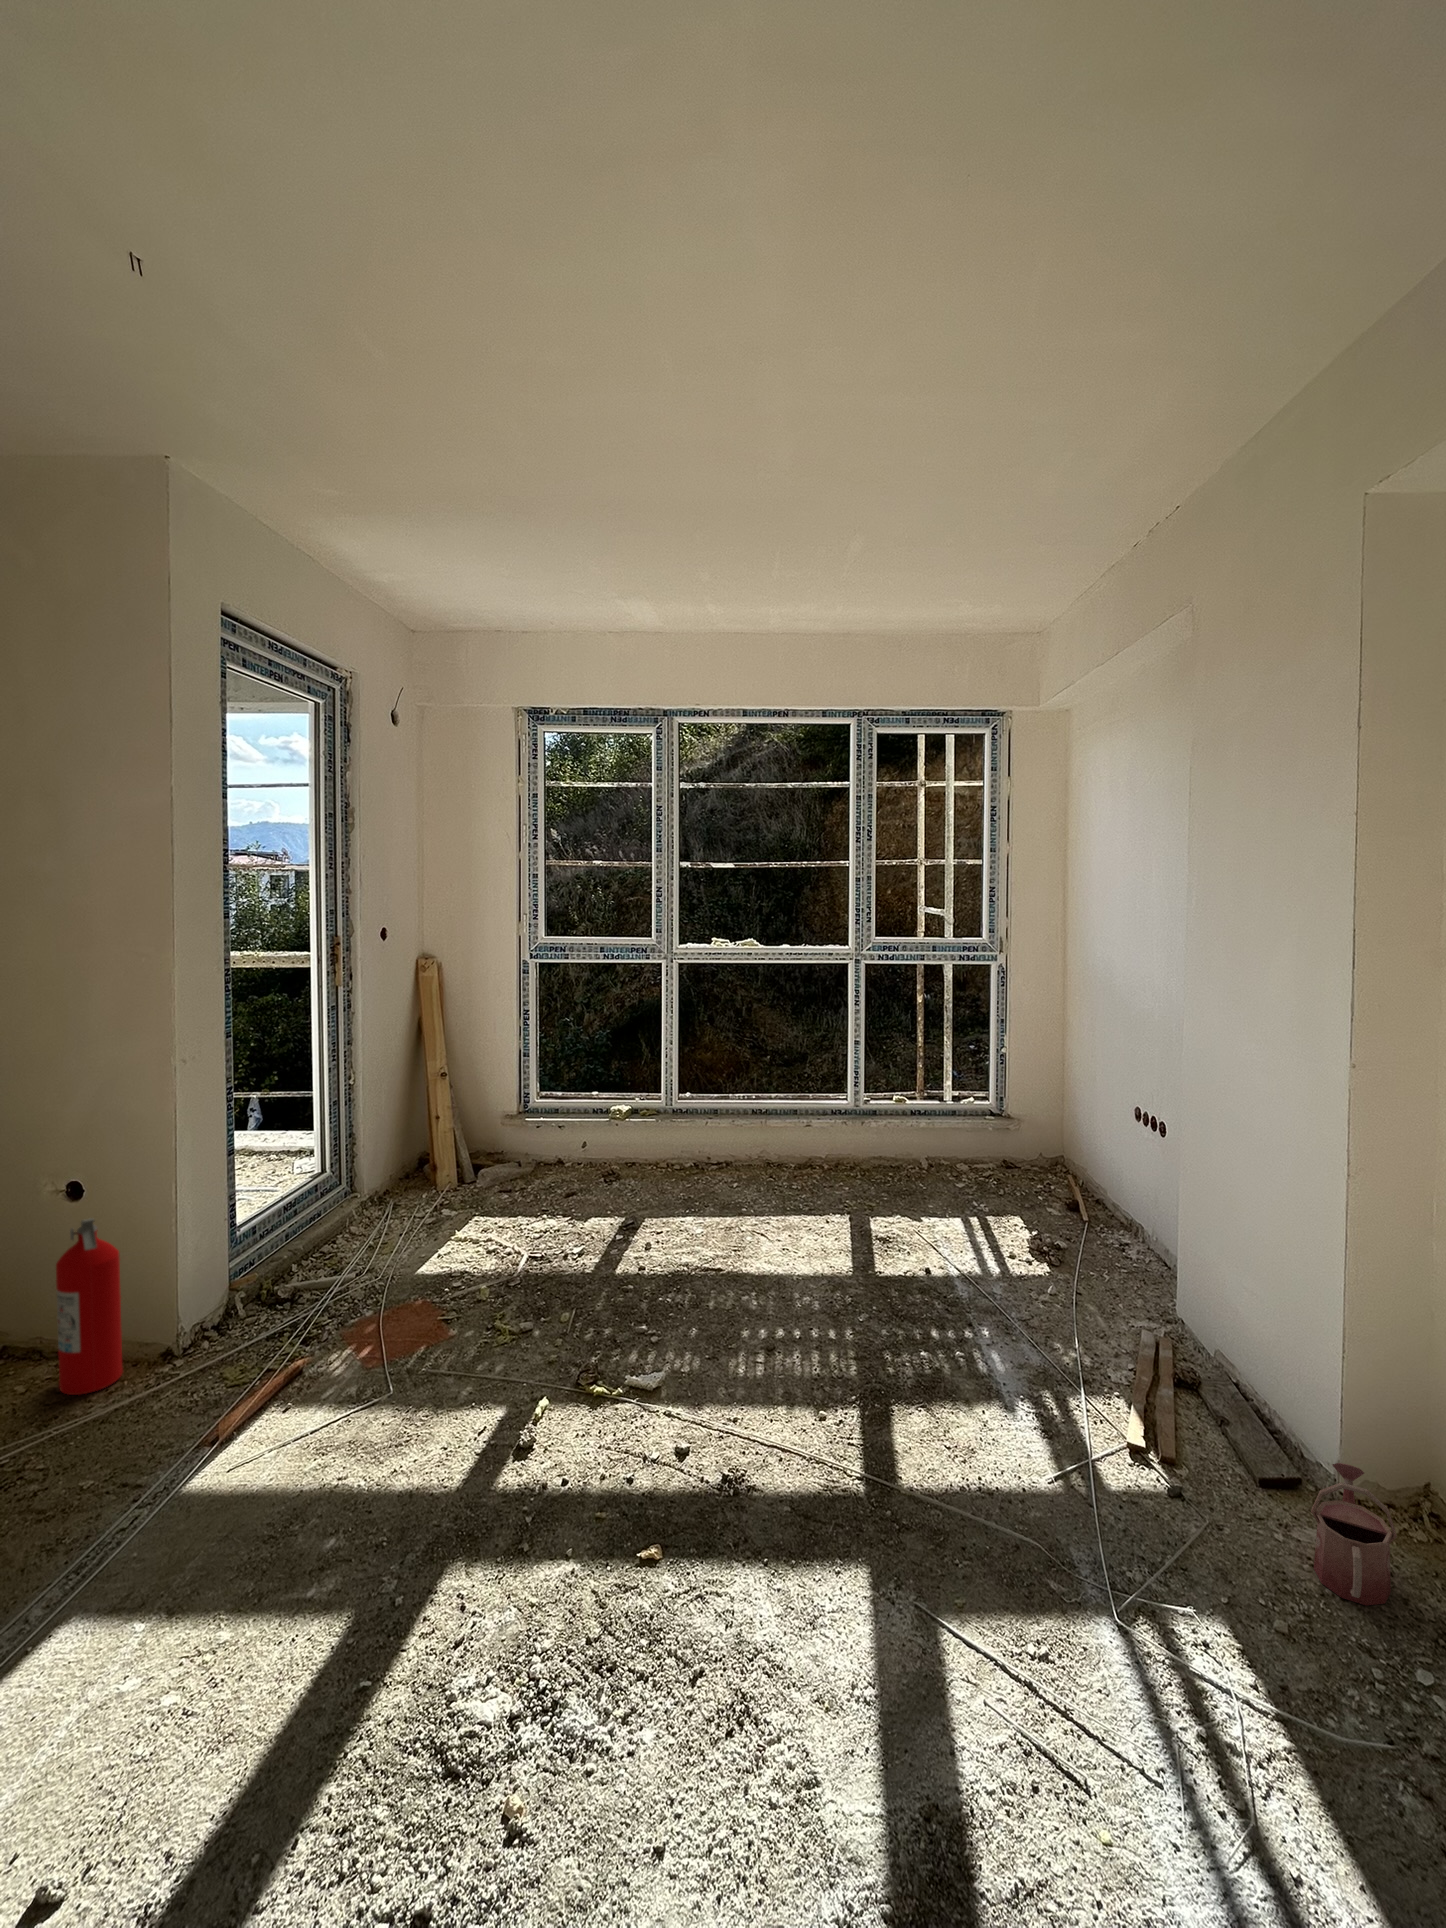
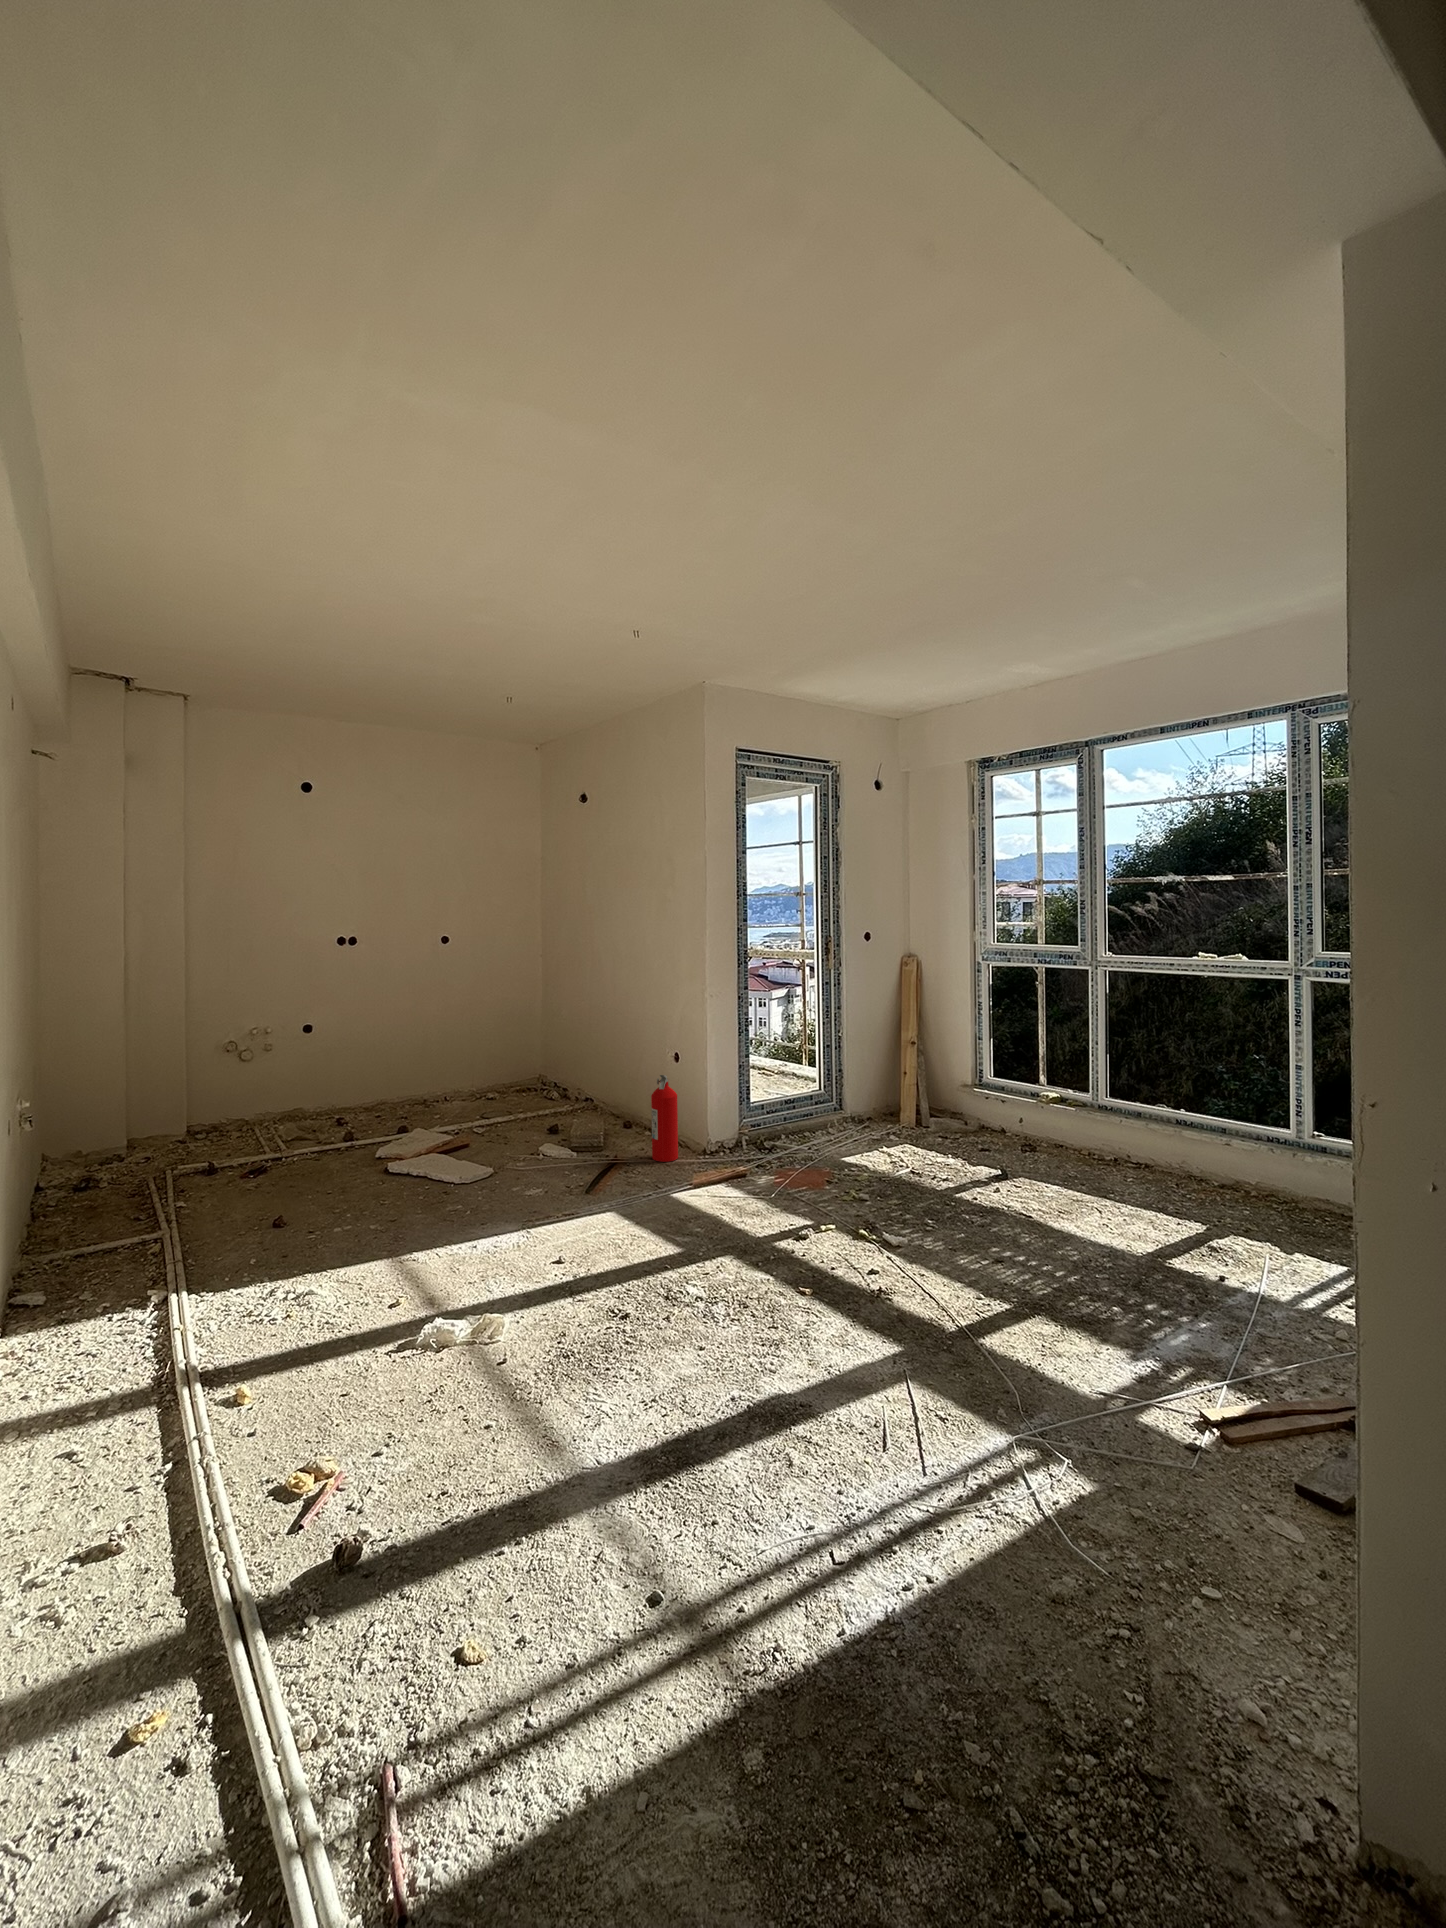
watering can: present [1311,1463,1397,1606] -> none [1151,1389,1257,1481]

